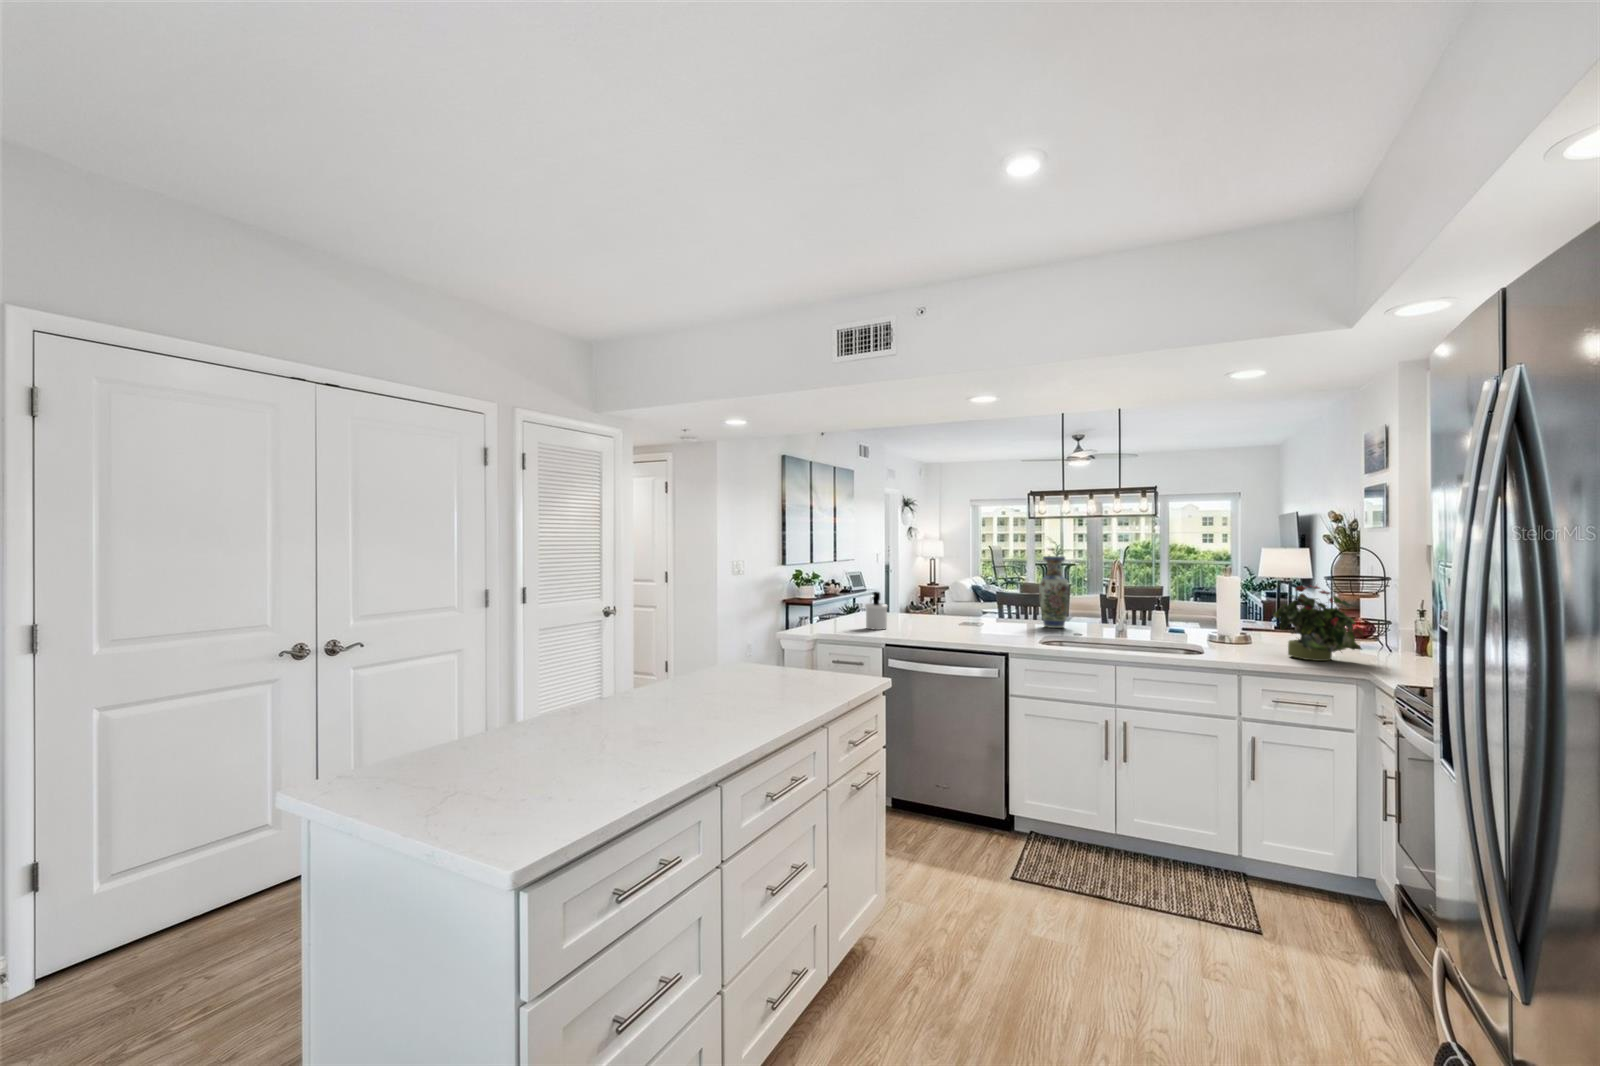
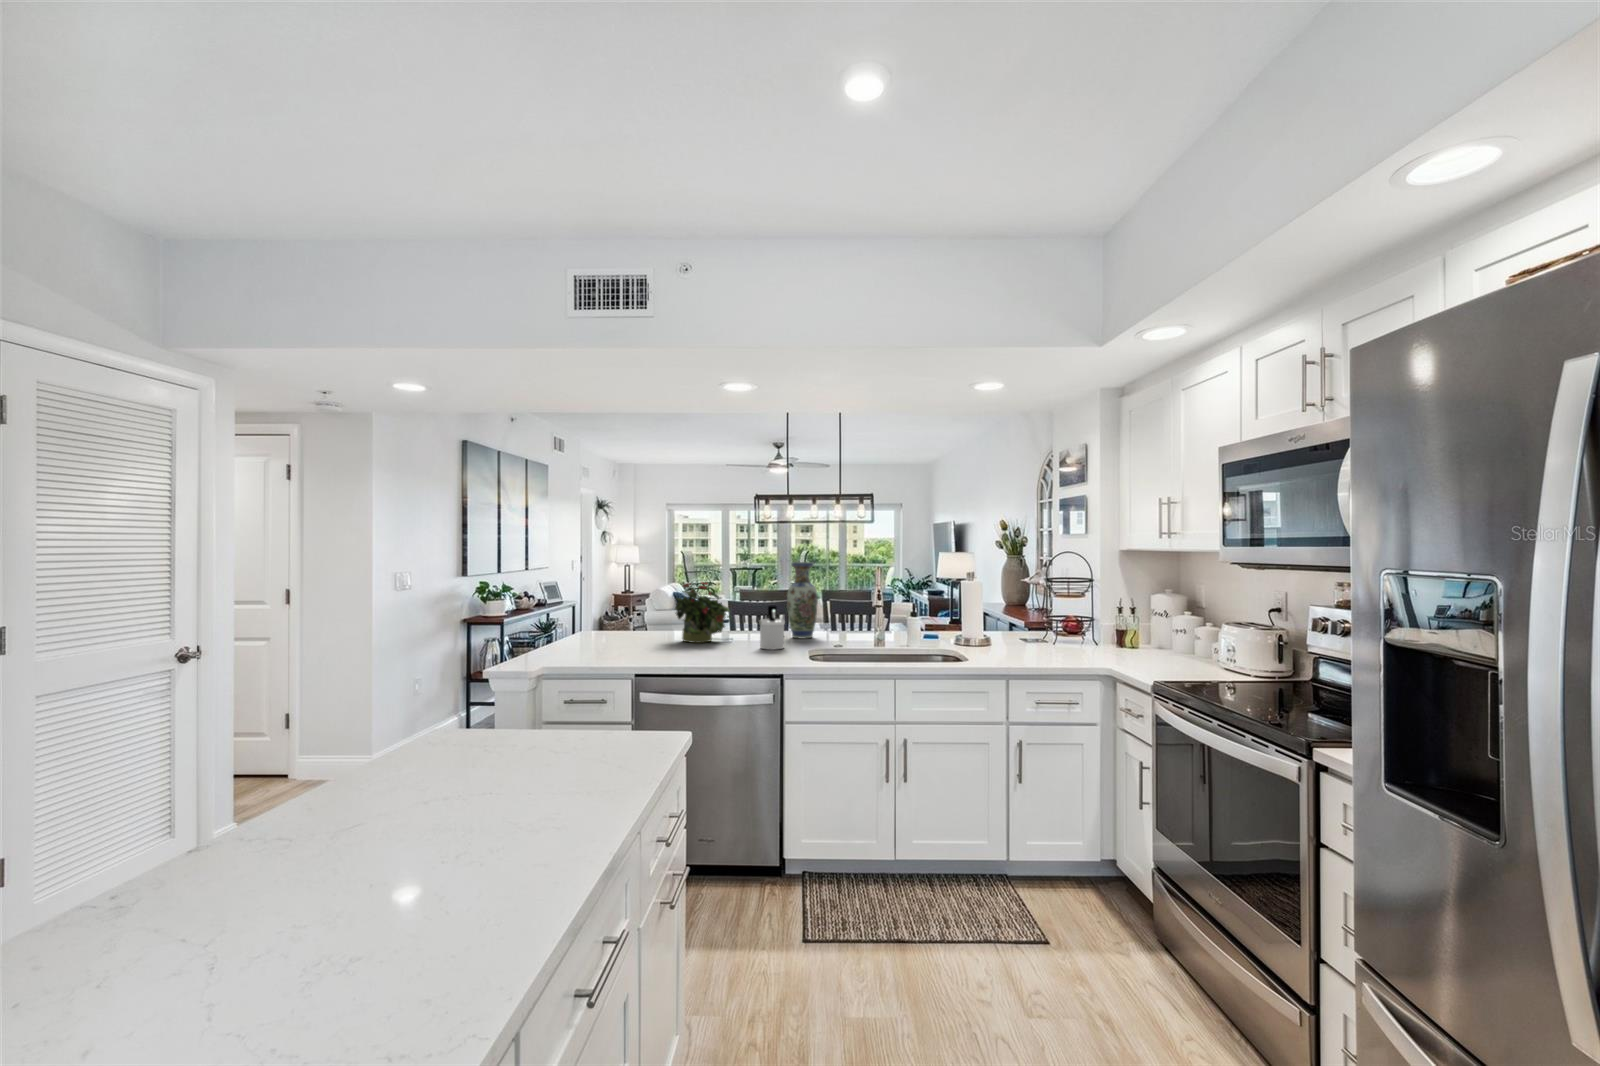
potted plant: present [1273,586,1364,661] -> present [675,582,732,643]
soap dispenser: present [865,592,888,630] -> present [759,605,785,650]

